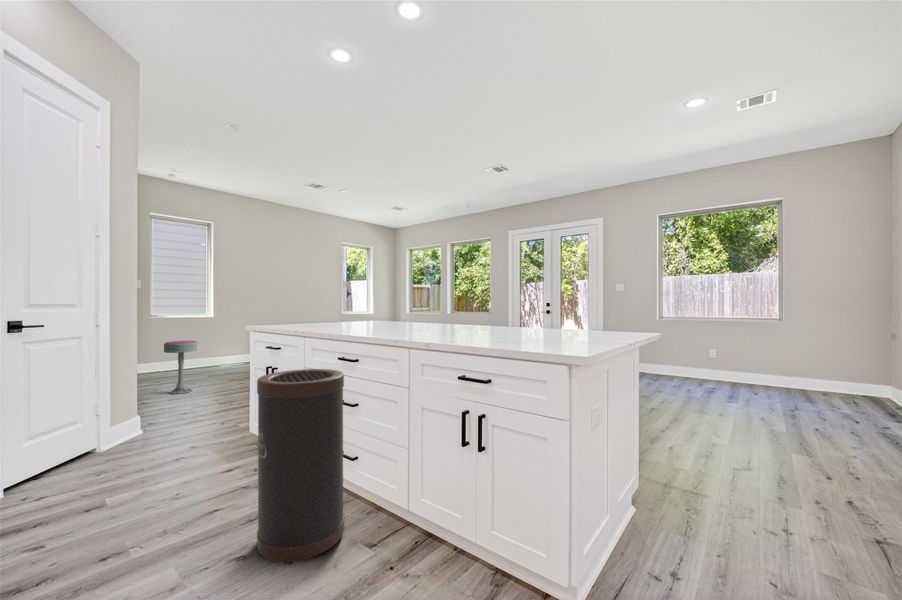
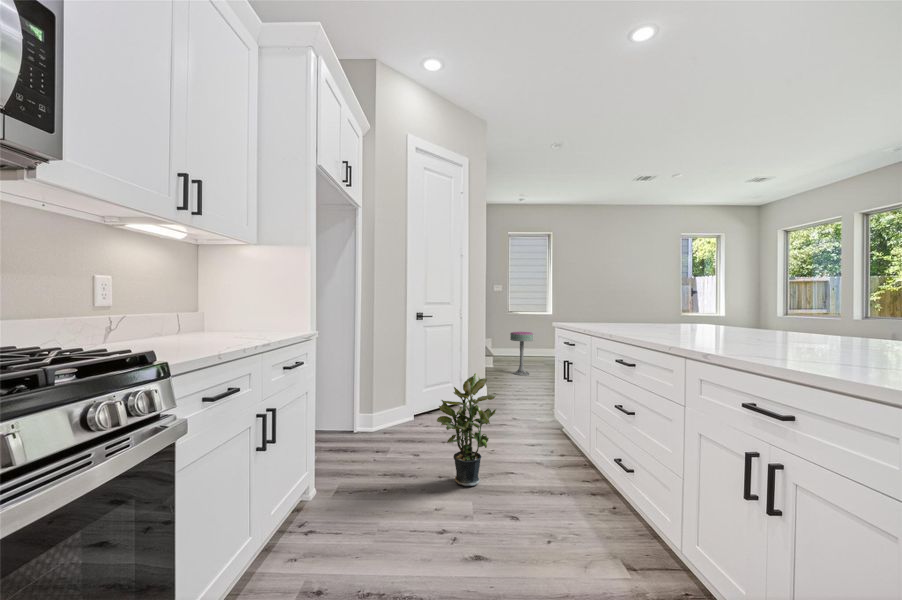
trash can: present [257,369,344,564] -> none [528,365,610,548]
potted plant: none [96,398,197,555] -> present [437,373,496,486]

